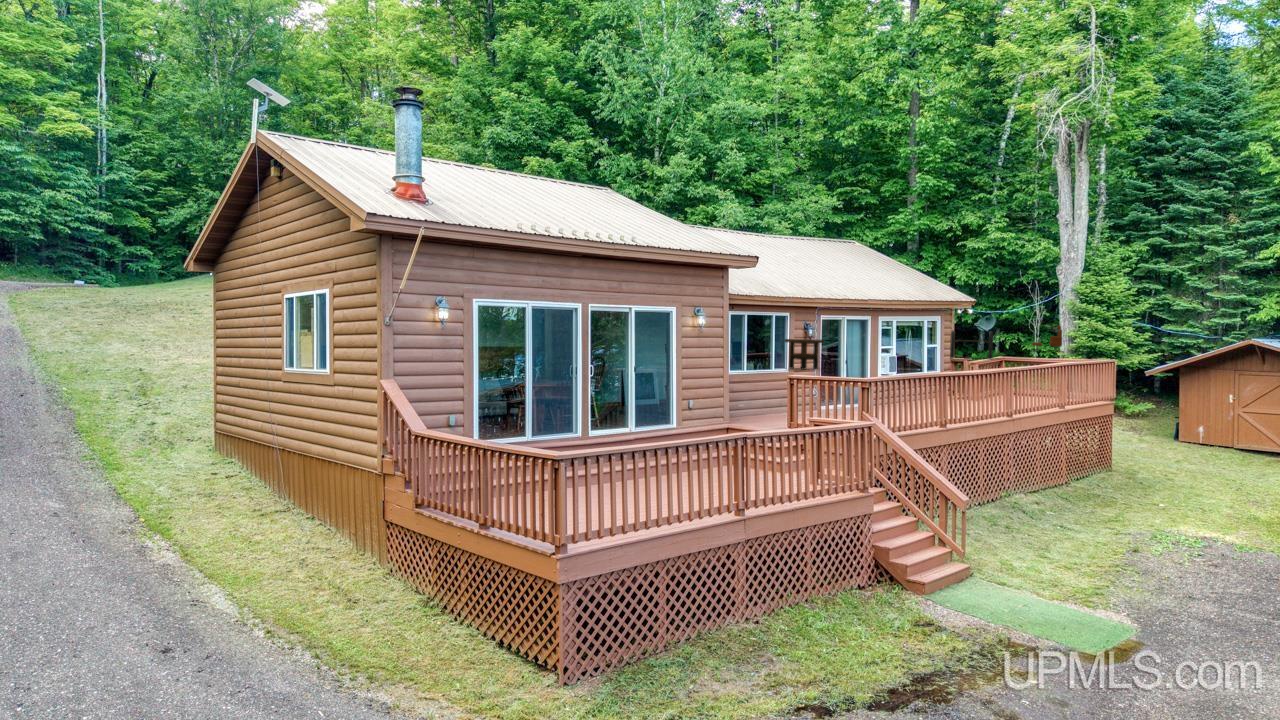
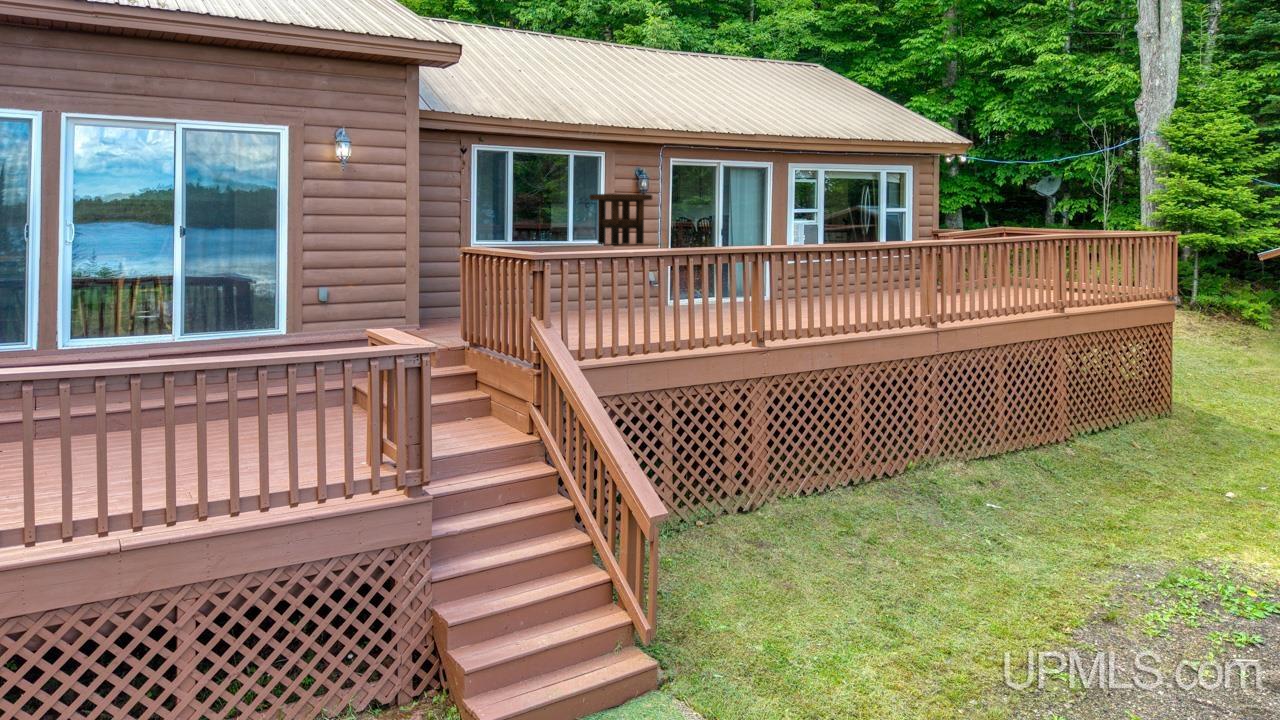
lounge chair: present [1032,325,1062,352] -> none [1089,187,1144,229]
bench: present [950,331,993,359] -> none [927,189,999,235]

